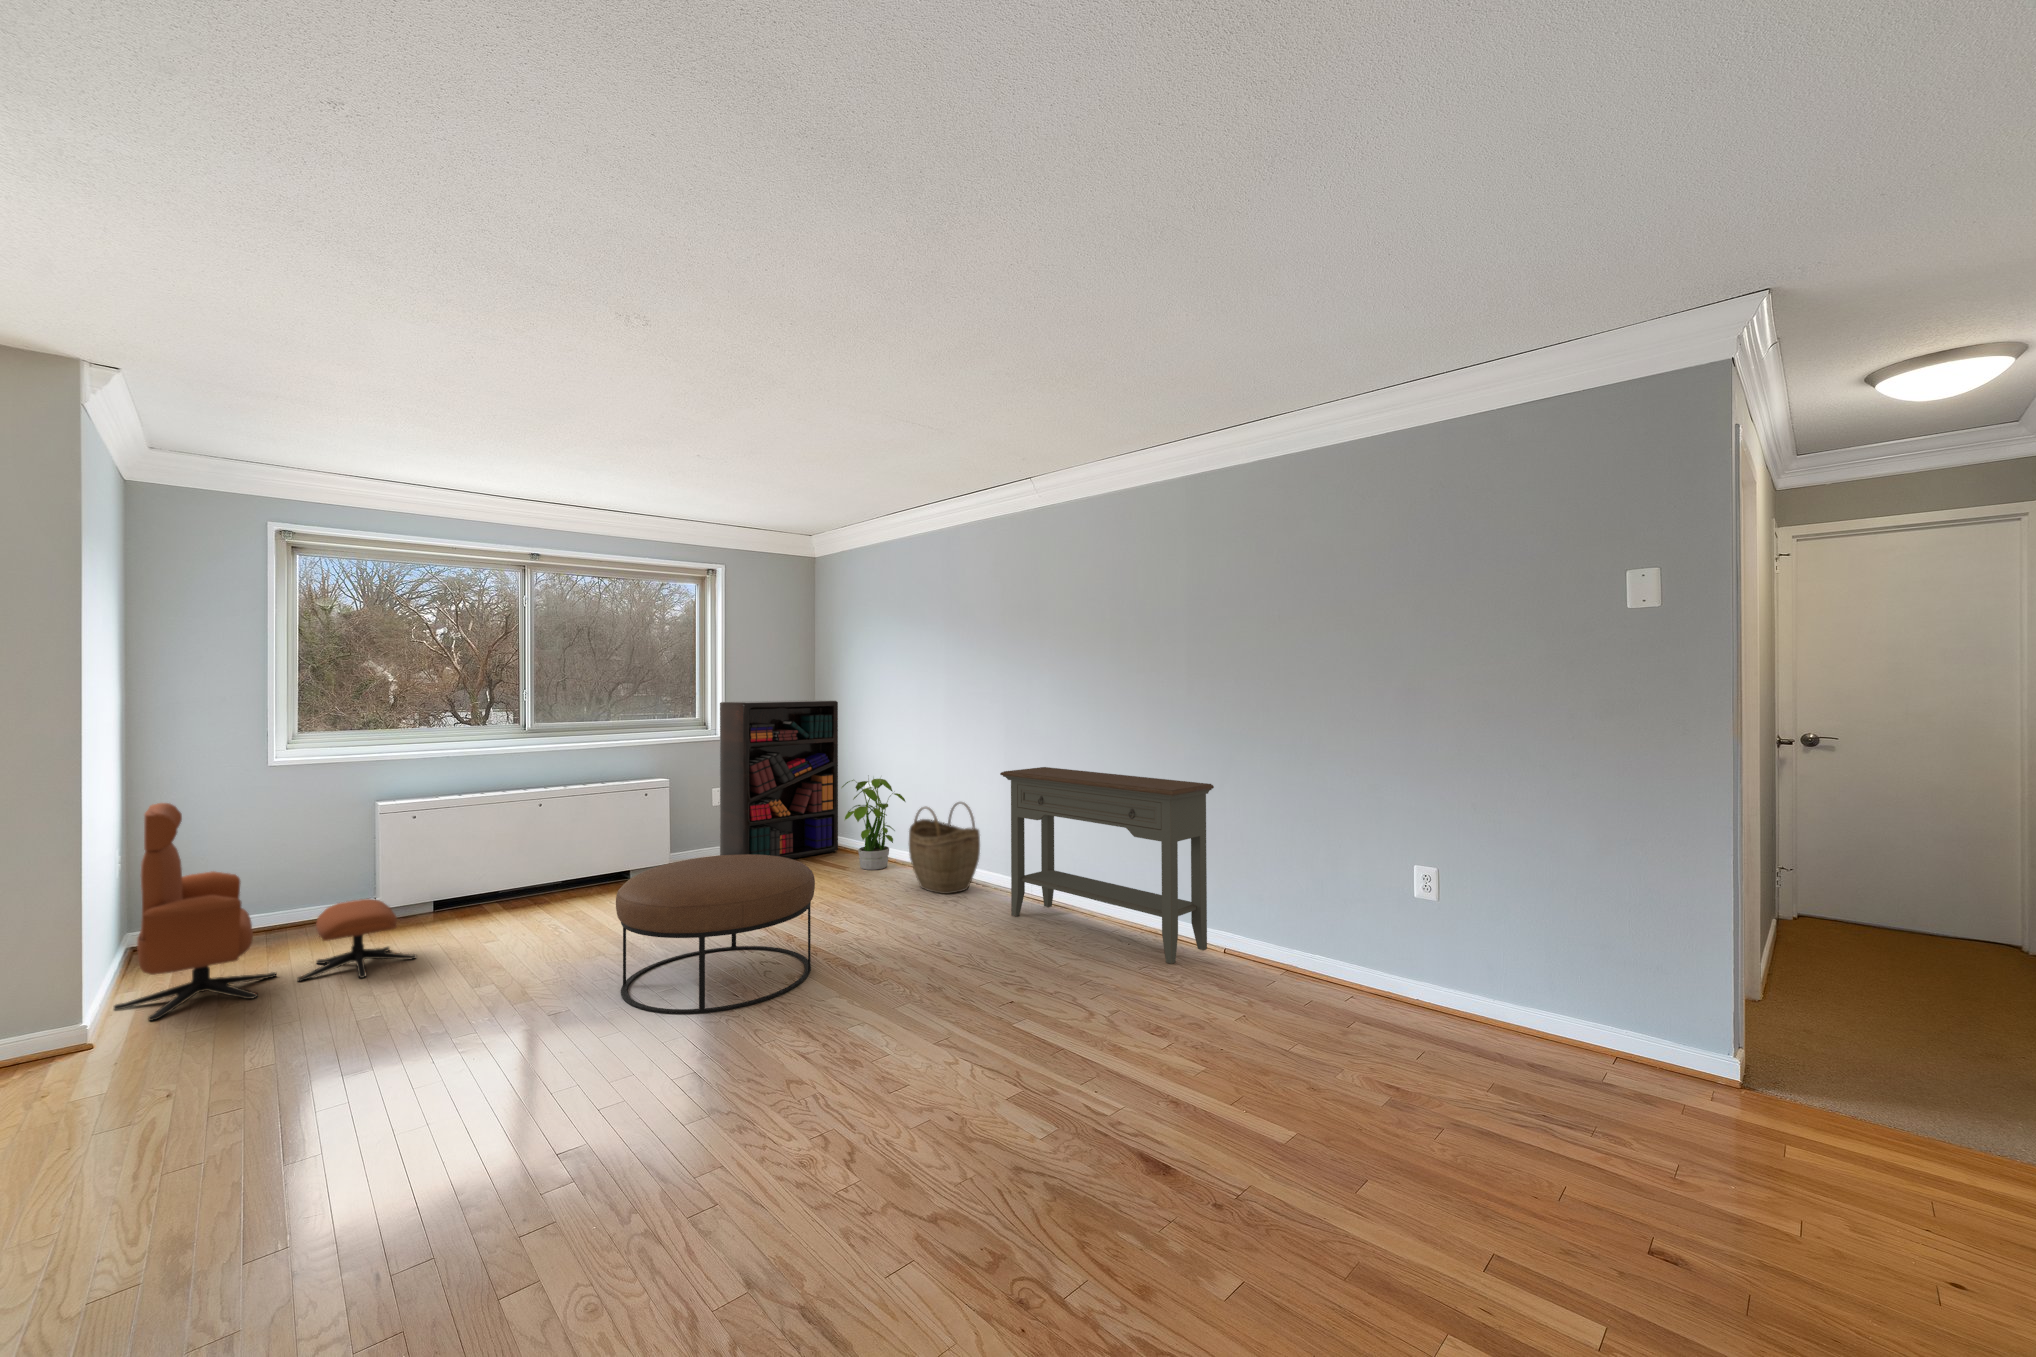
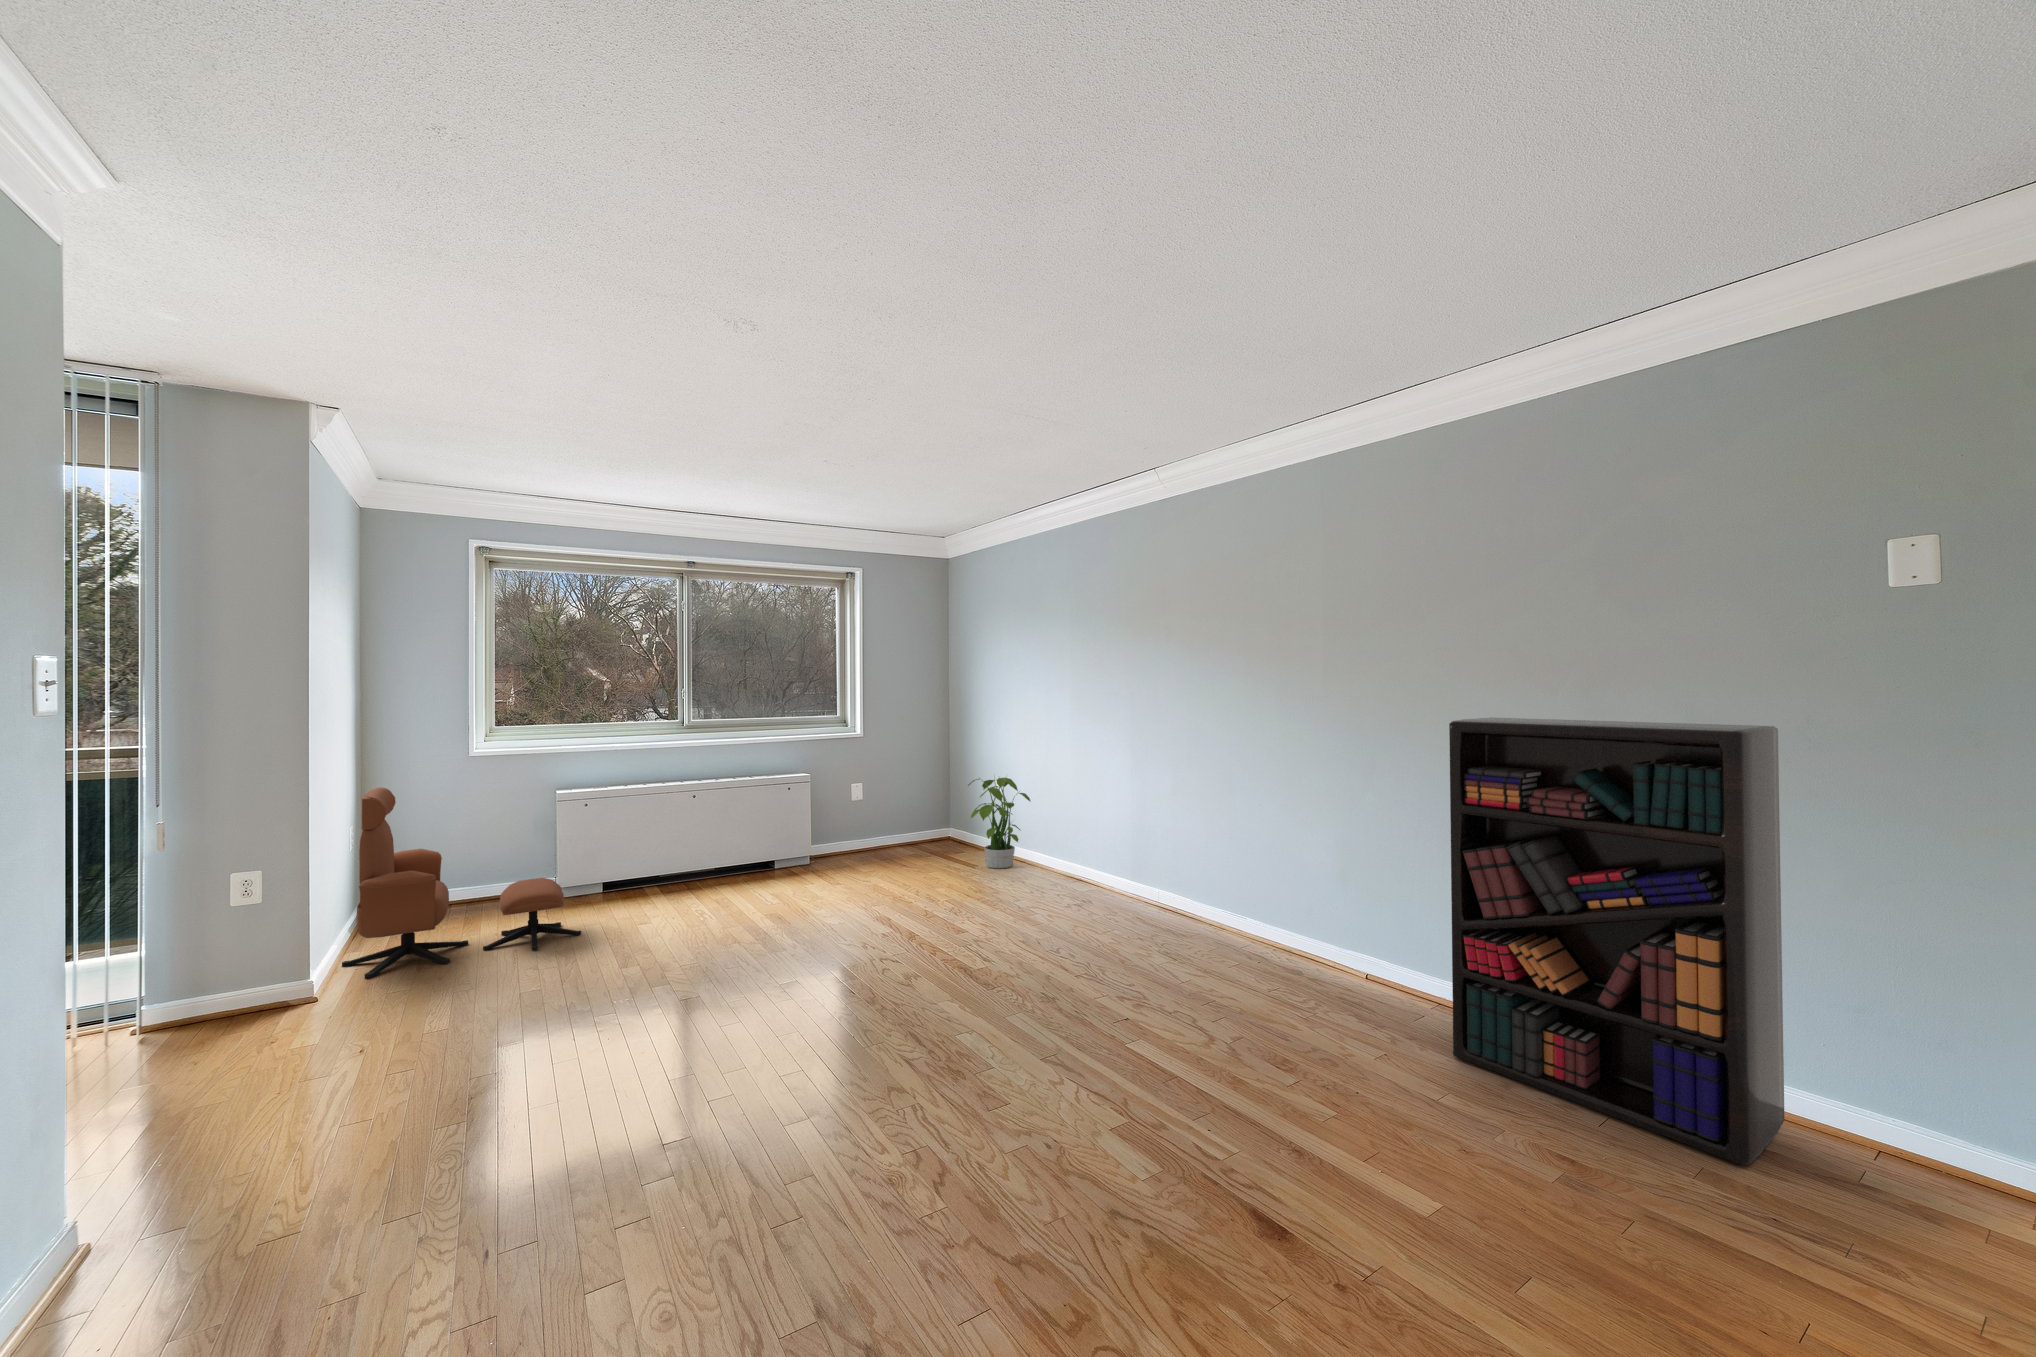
bookshelf: present [720,700,838,859] -> present [1449,718,1785,1165]
console table: present [1000,767,1214,964] -> none [1121,770,1354,988]
woven basket: present [909,802,980,894] -> none [1031,803,1104,897]
ottoman: present [616,854,815,1014] -> none [742,851,929,1007]

